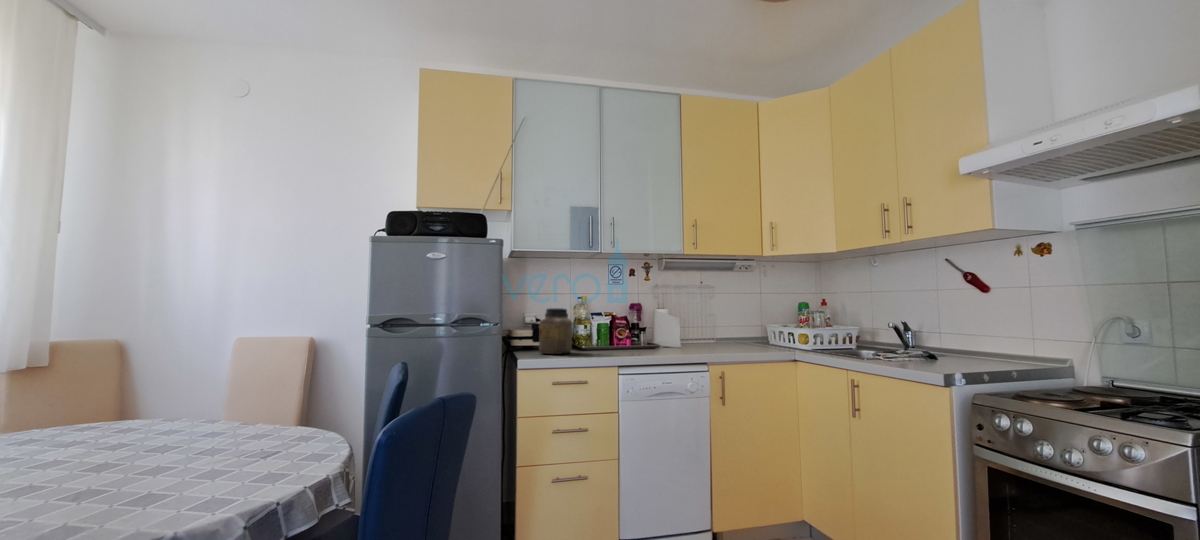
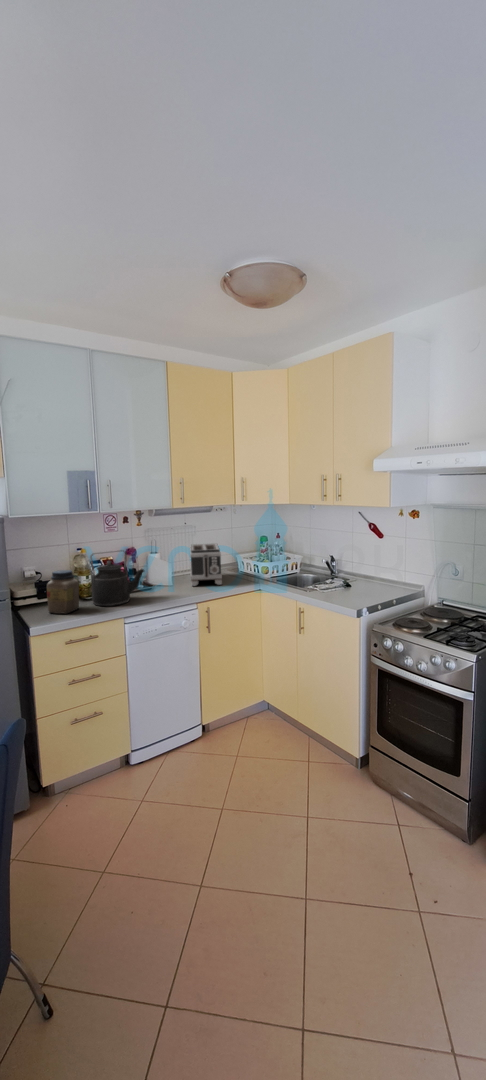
kettle: none [587,293,647,353] -> present [90,550,144,606]
toaster: none [703,303,743,348] -> present [190,543,222,586]

